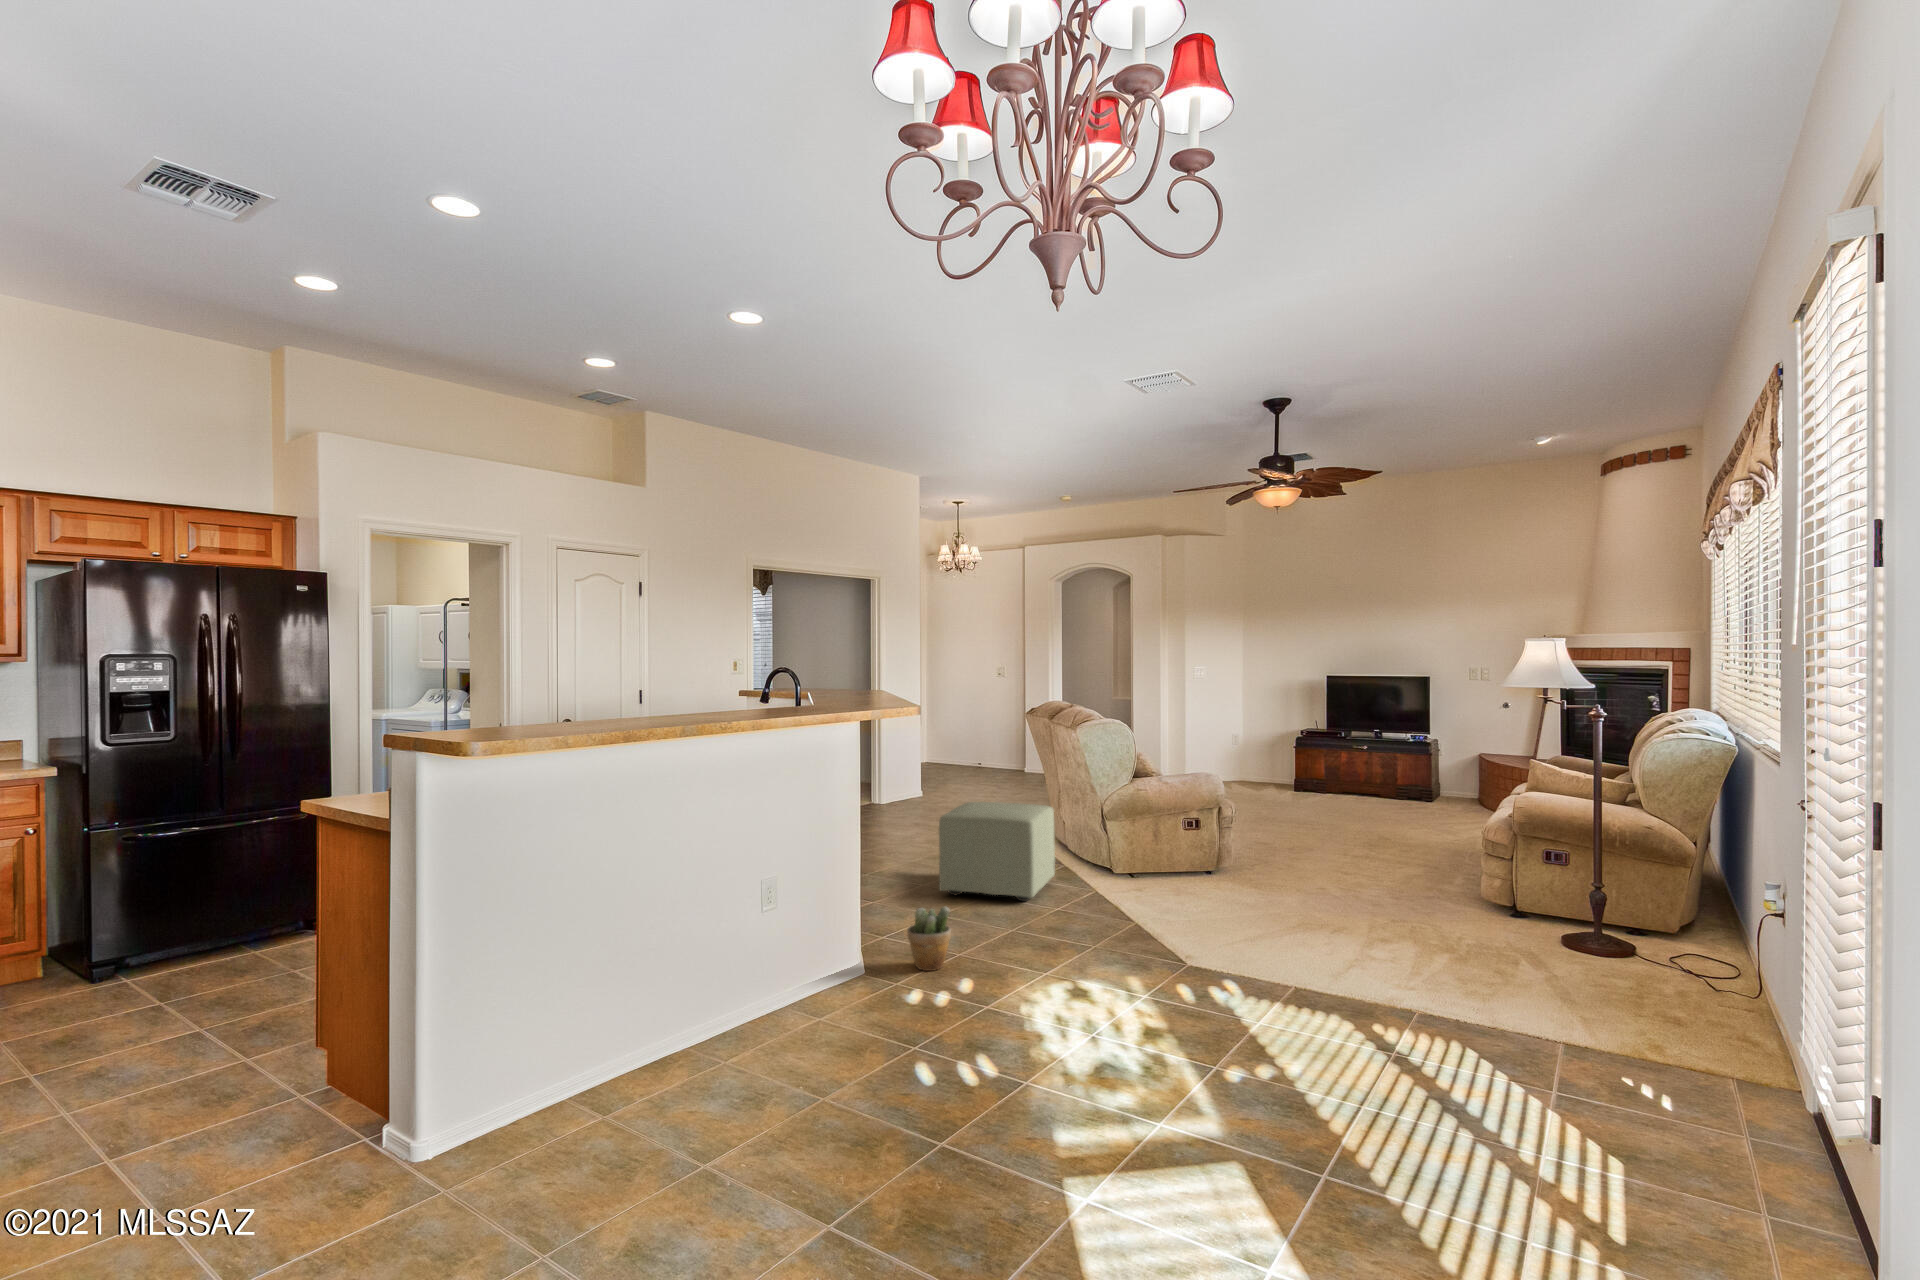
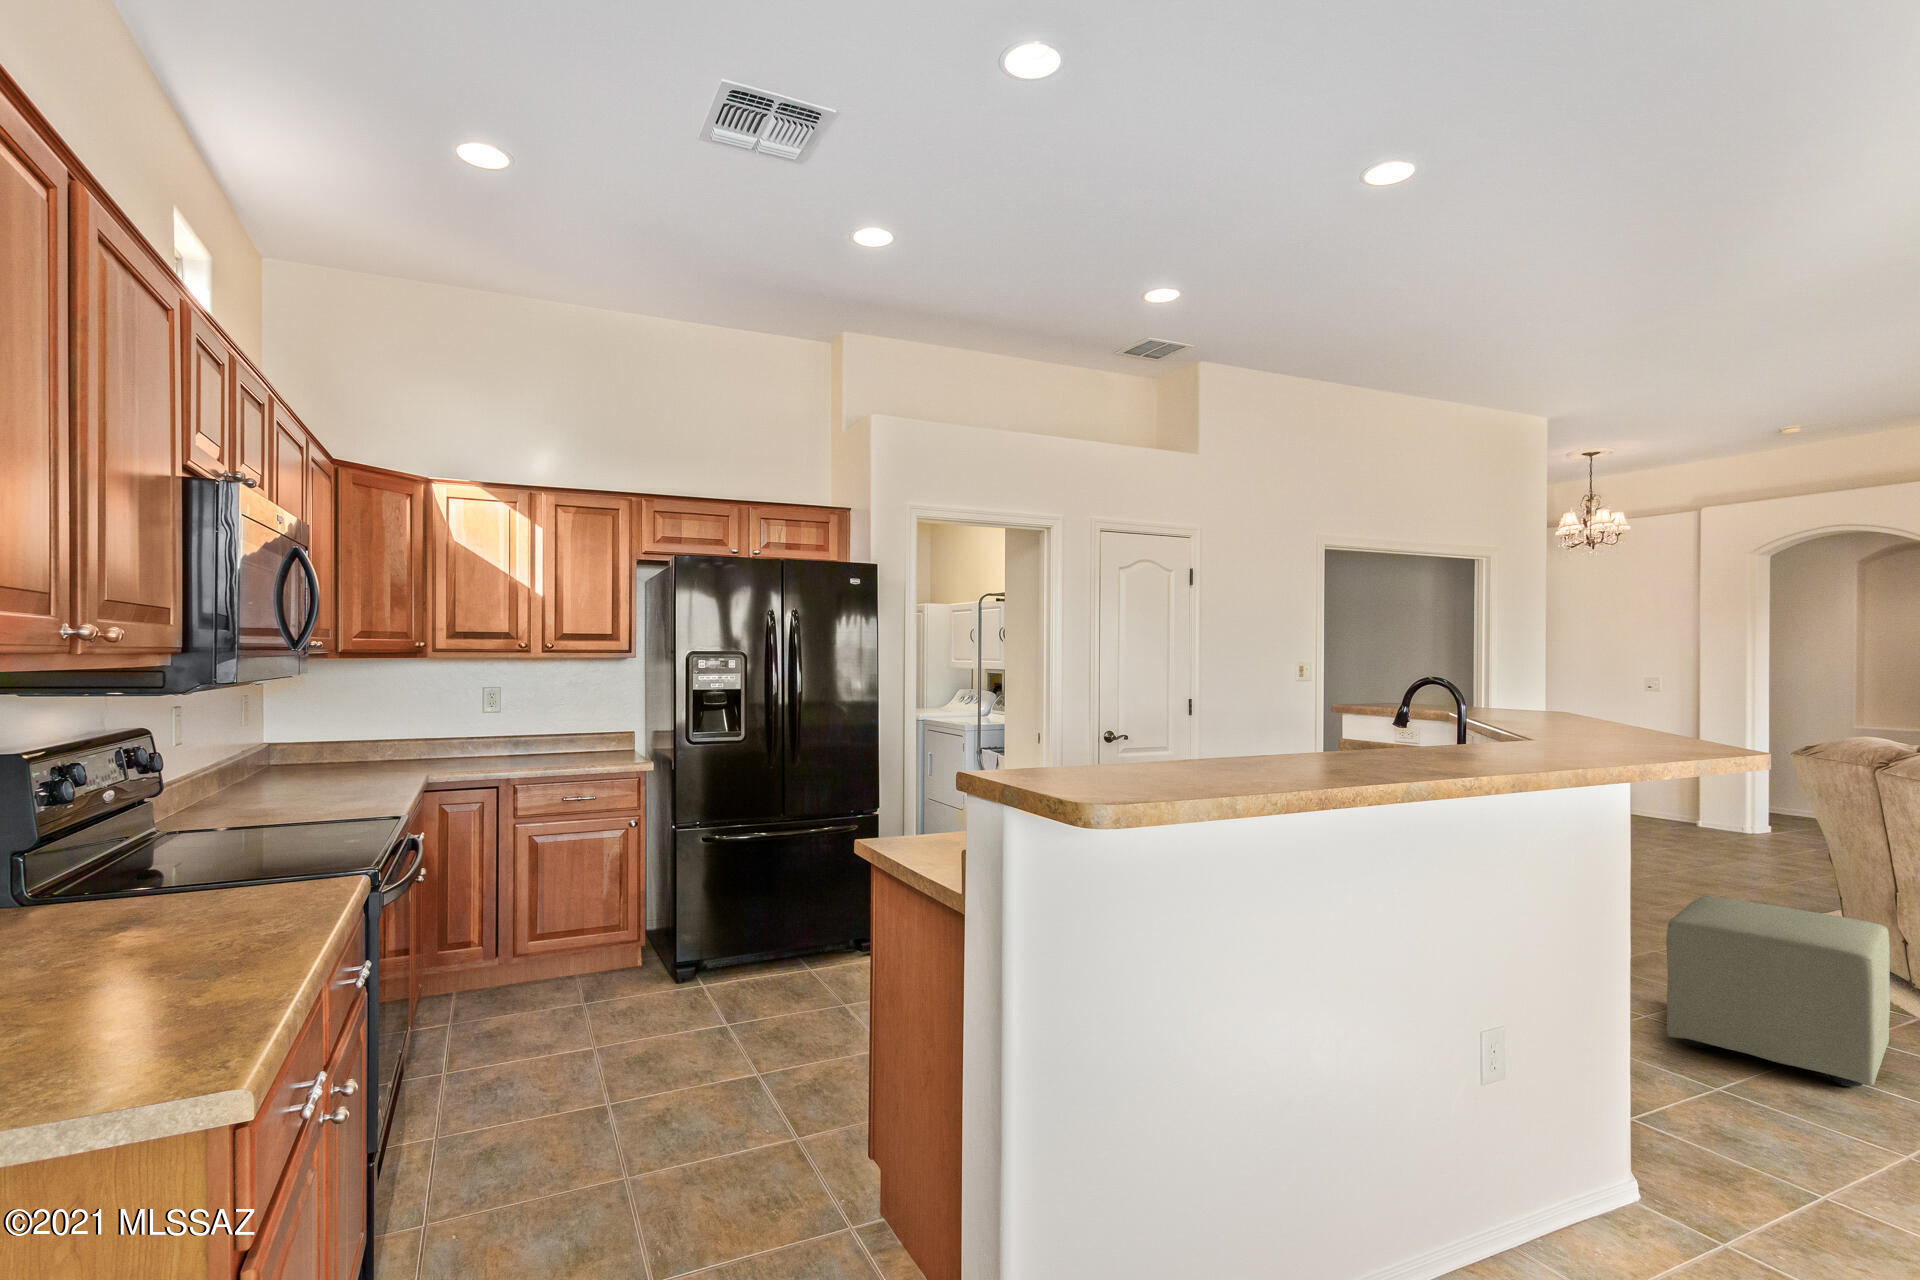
potted plant: present [907,907,951,971] -> none [1680,1102,1778,1220]

